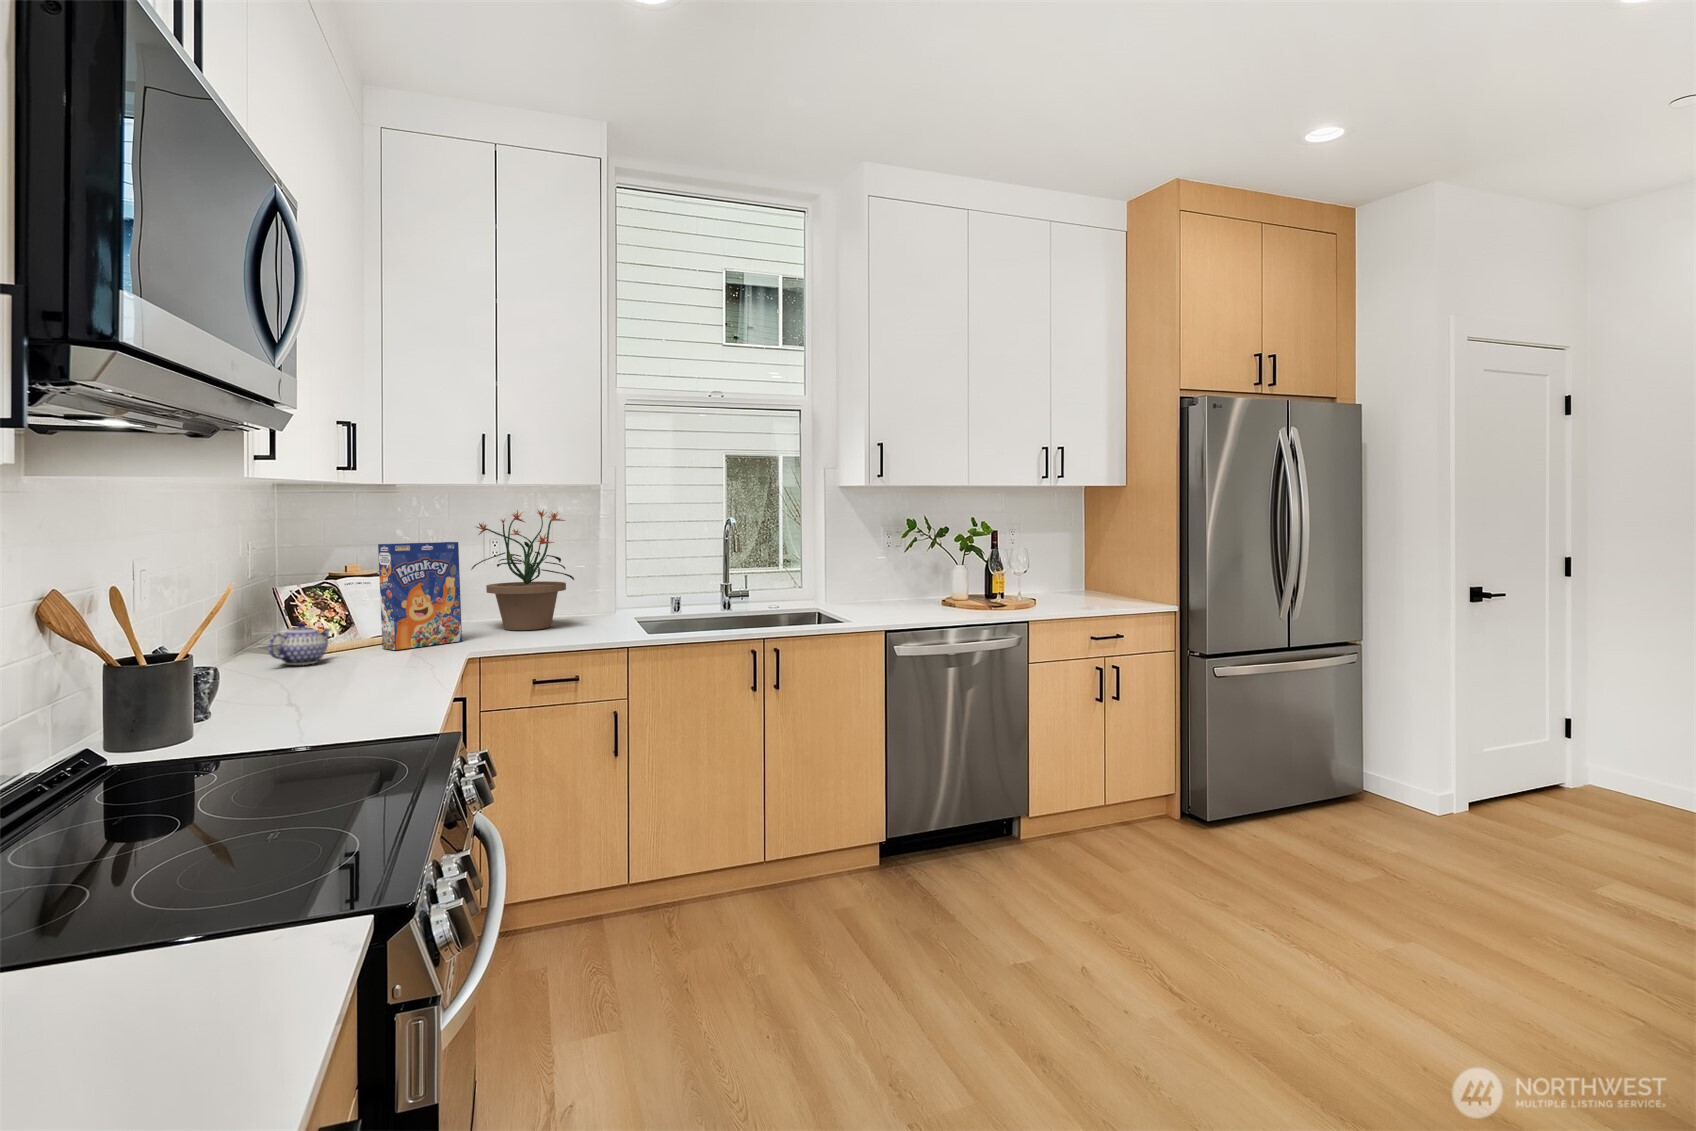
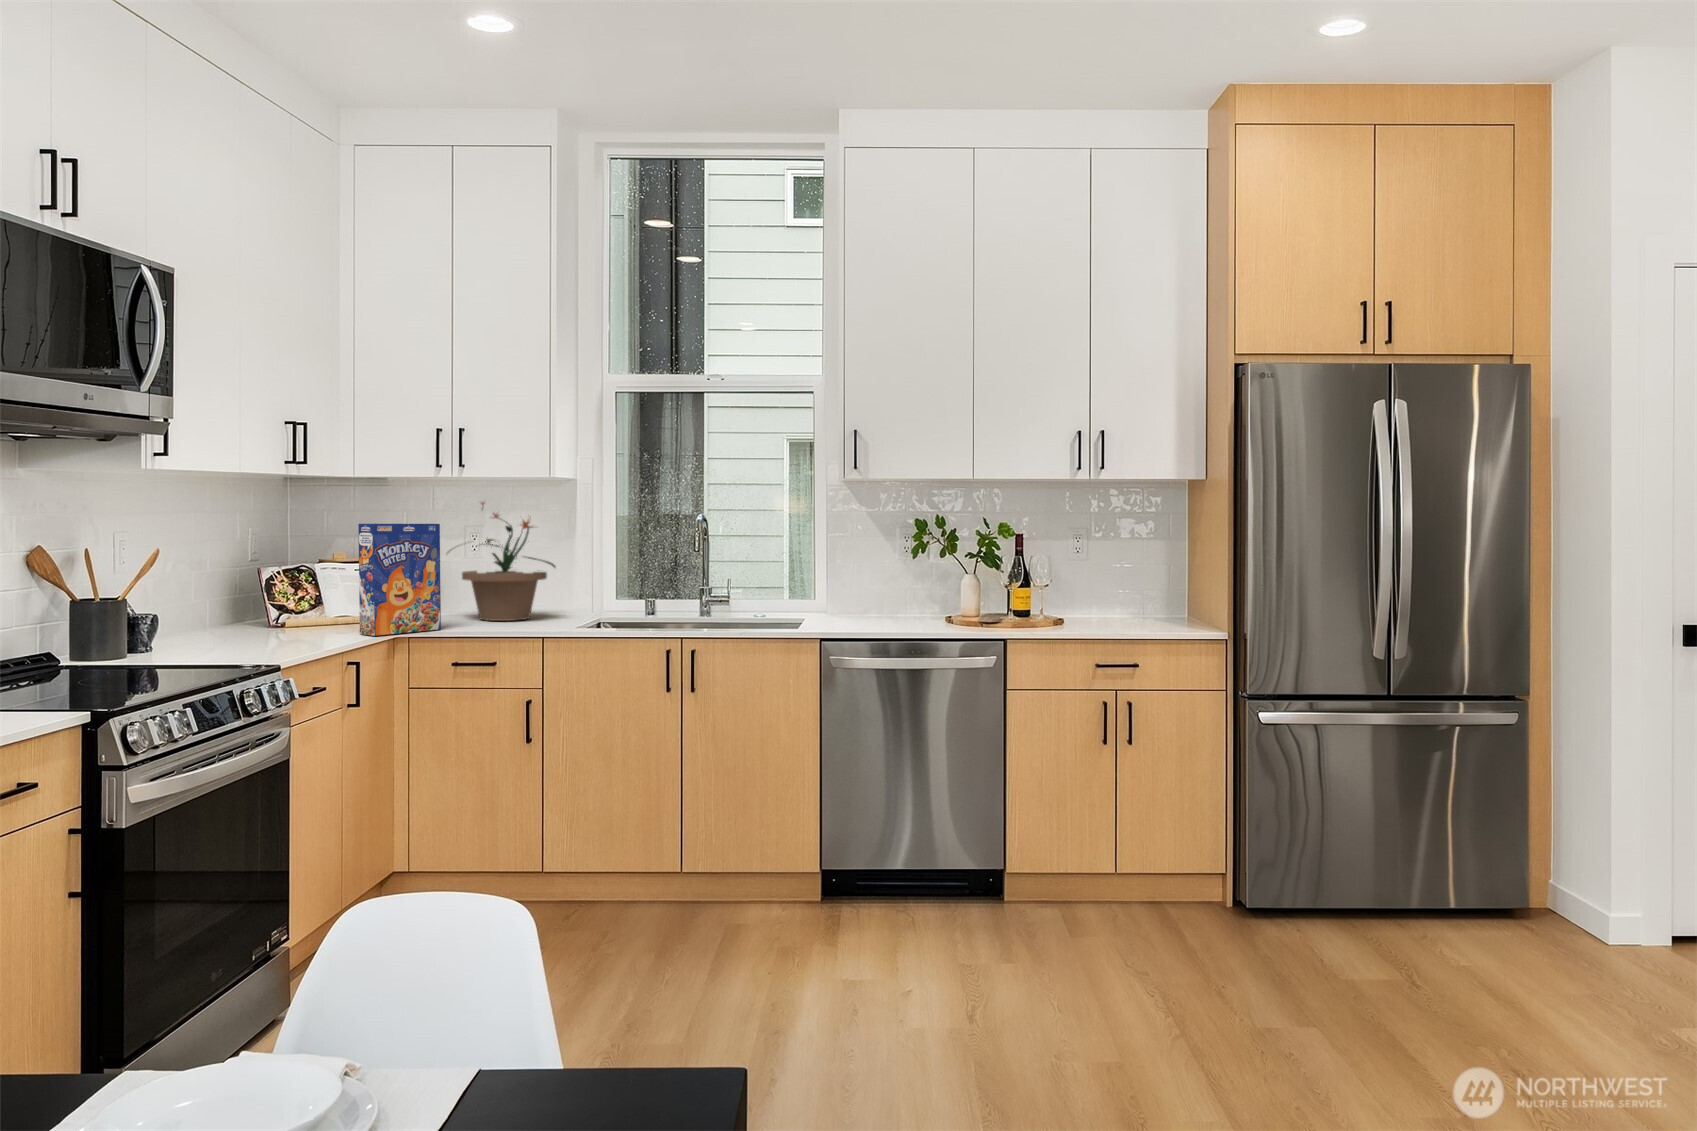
teapot: present [268,622,330,665] -> none [253,602,313,647]

